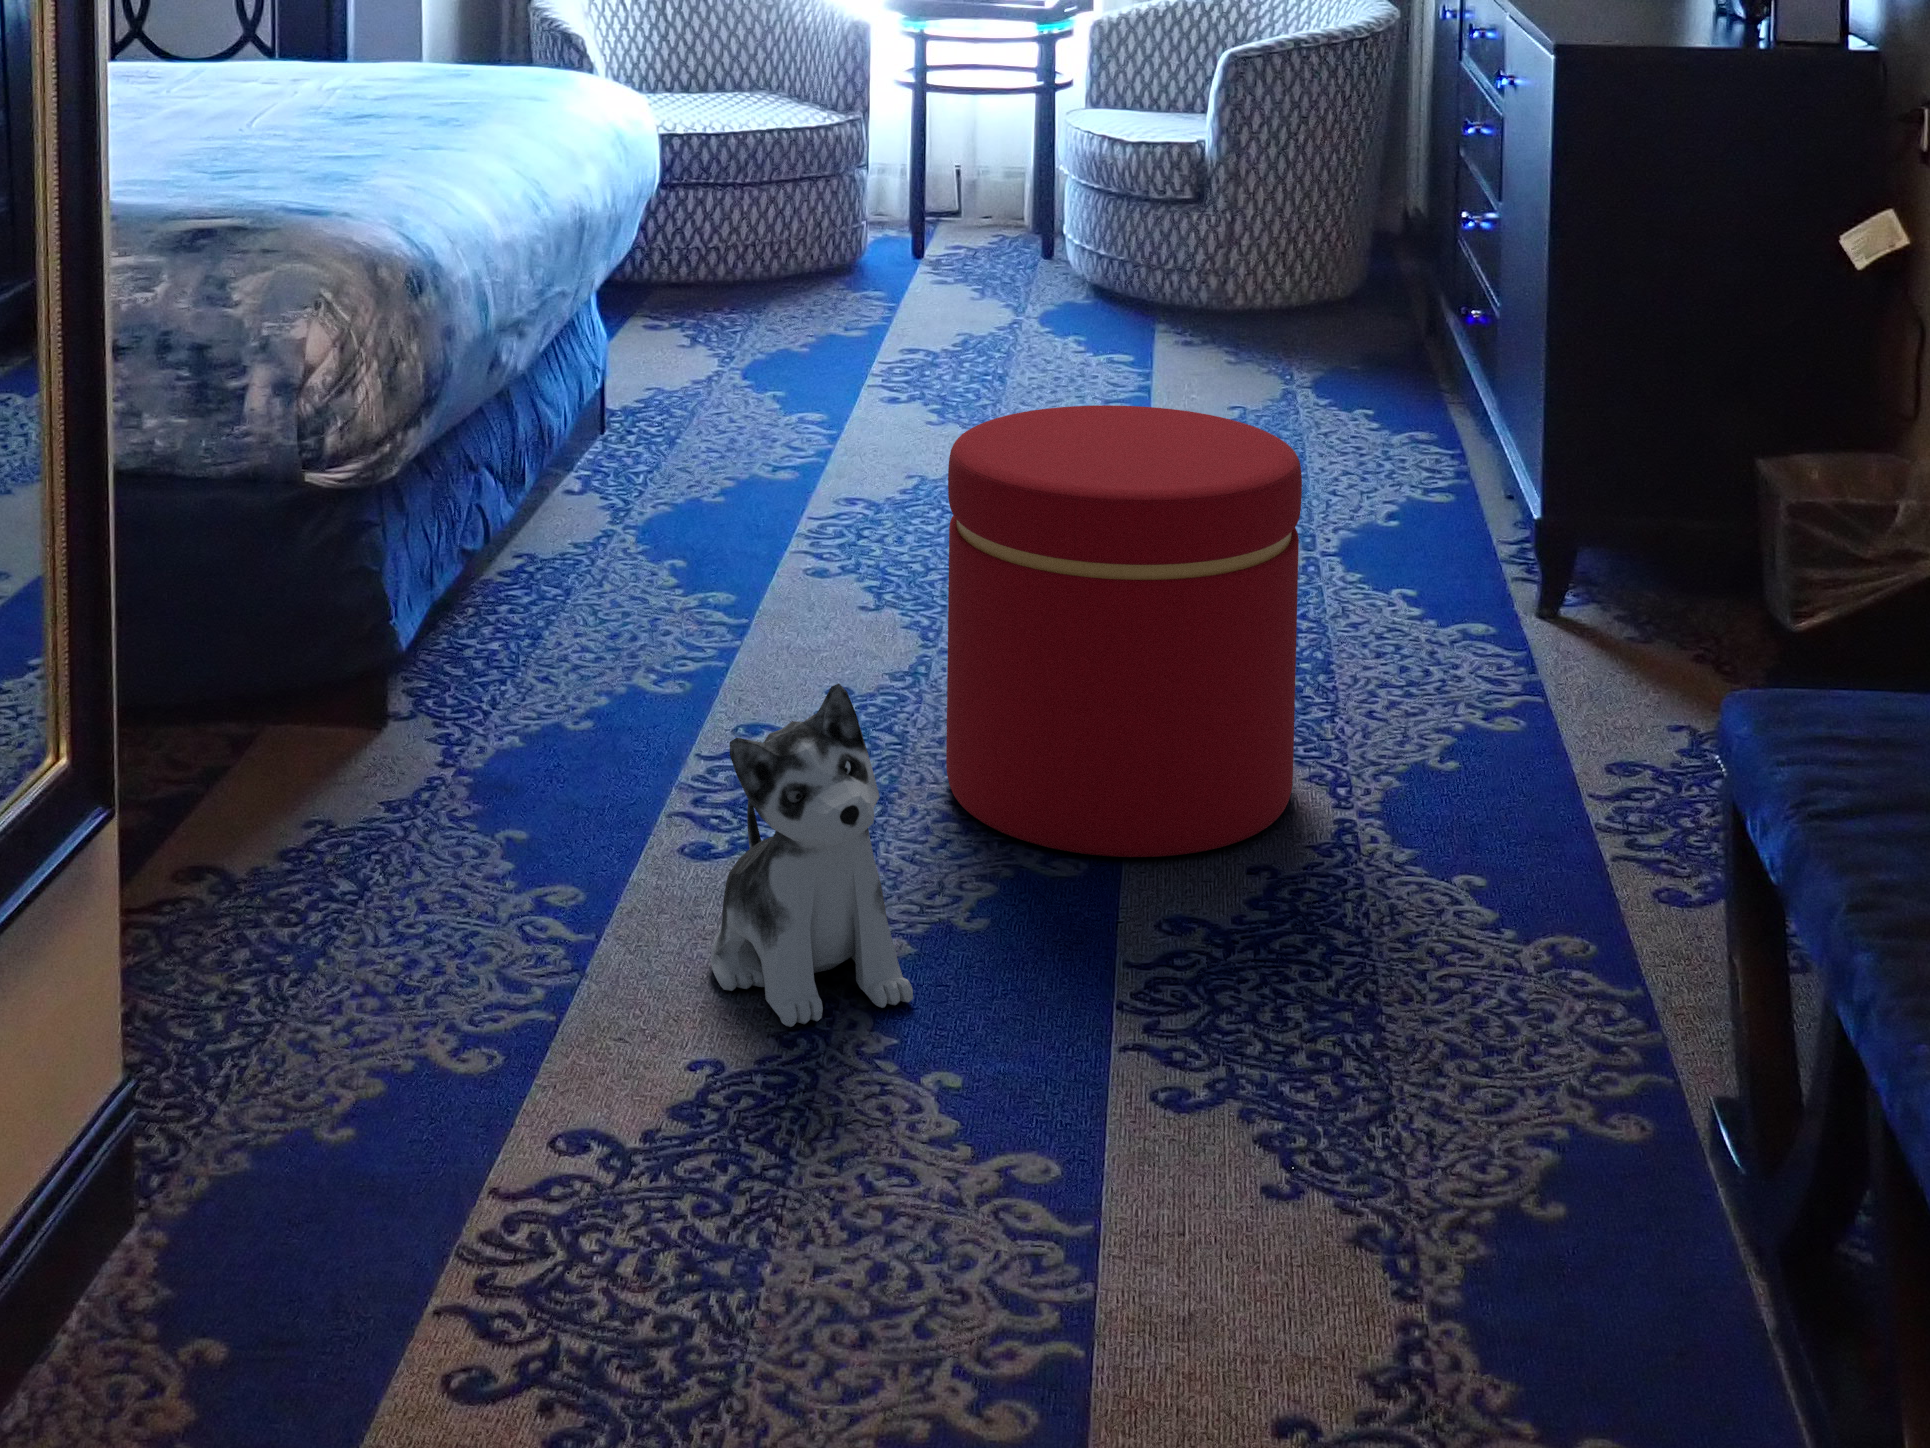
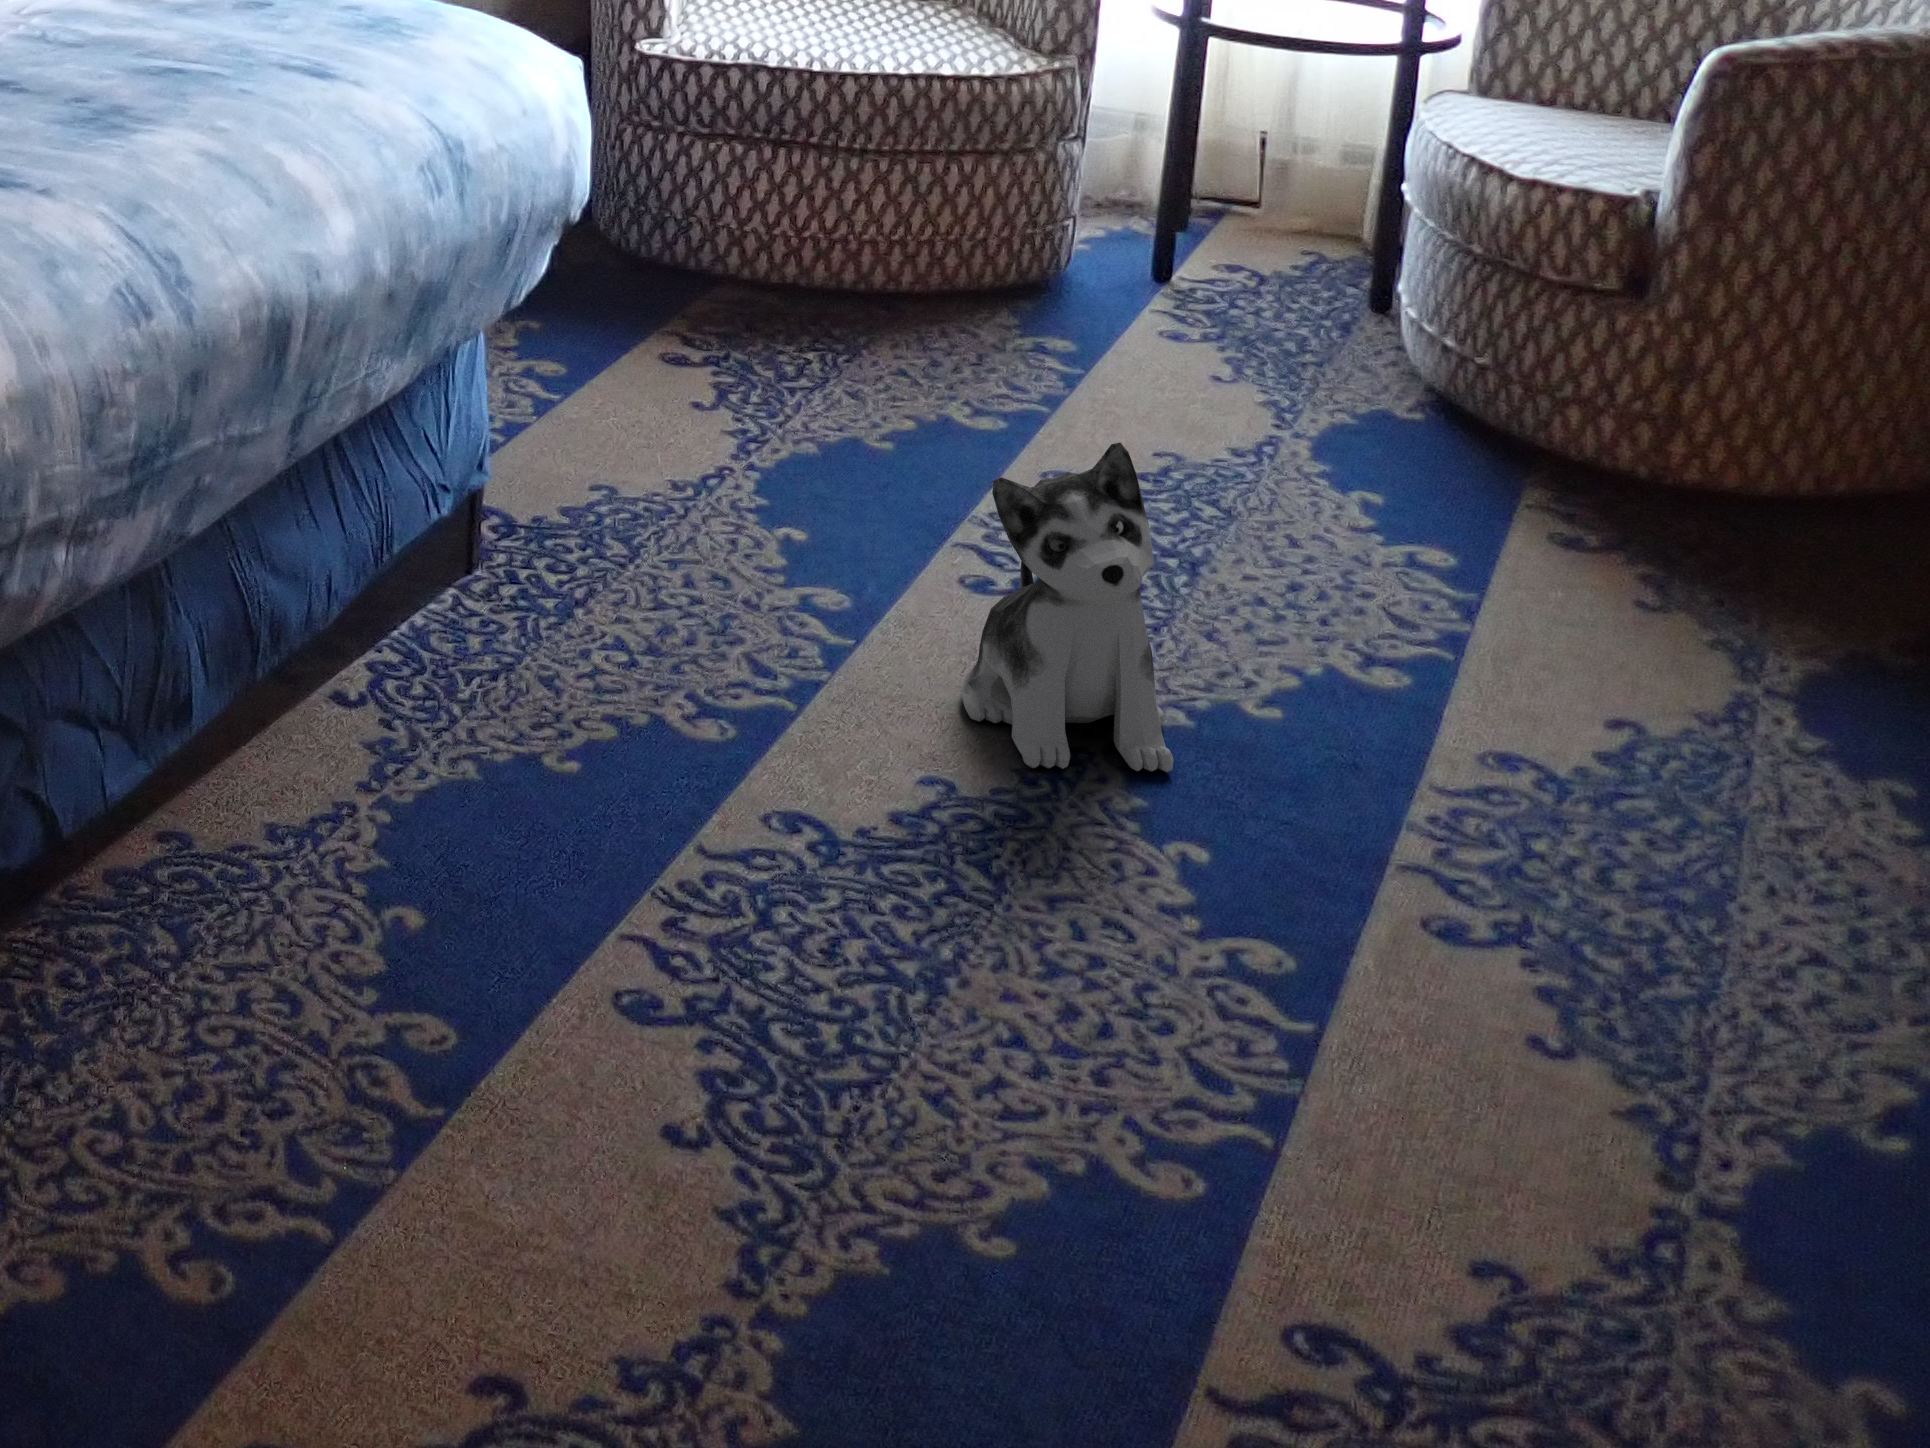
ottoman: present [946,405,1302,857] -> none [1269,193,1744,692]

